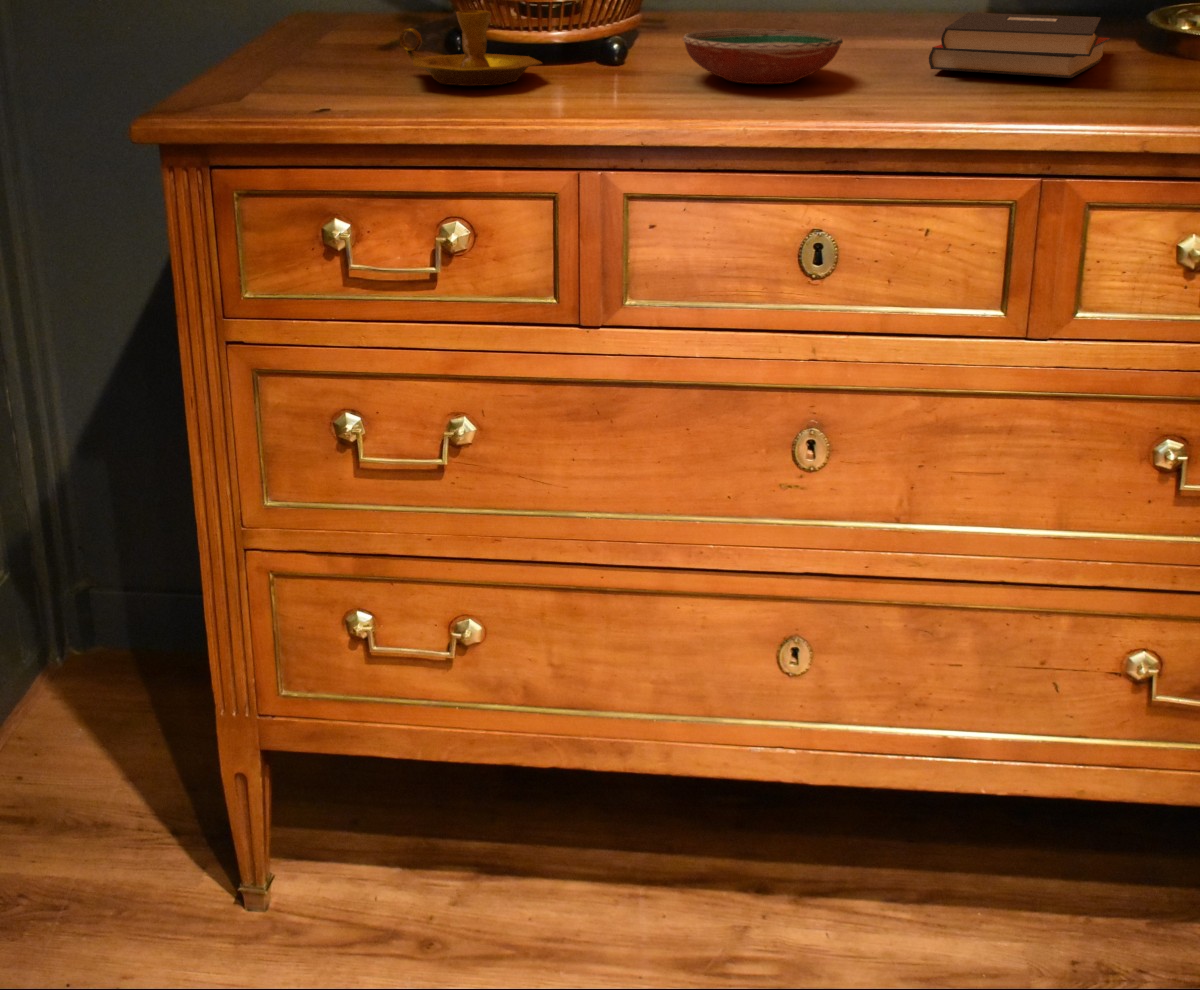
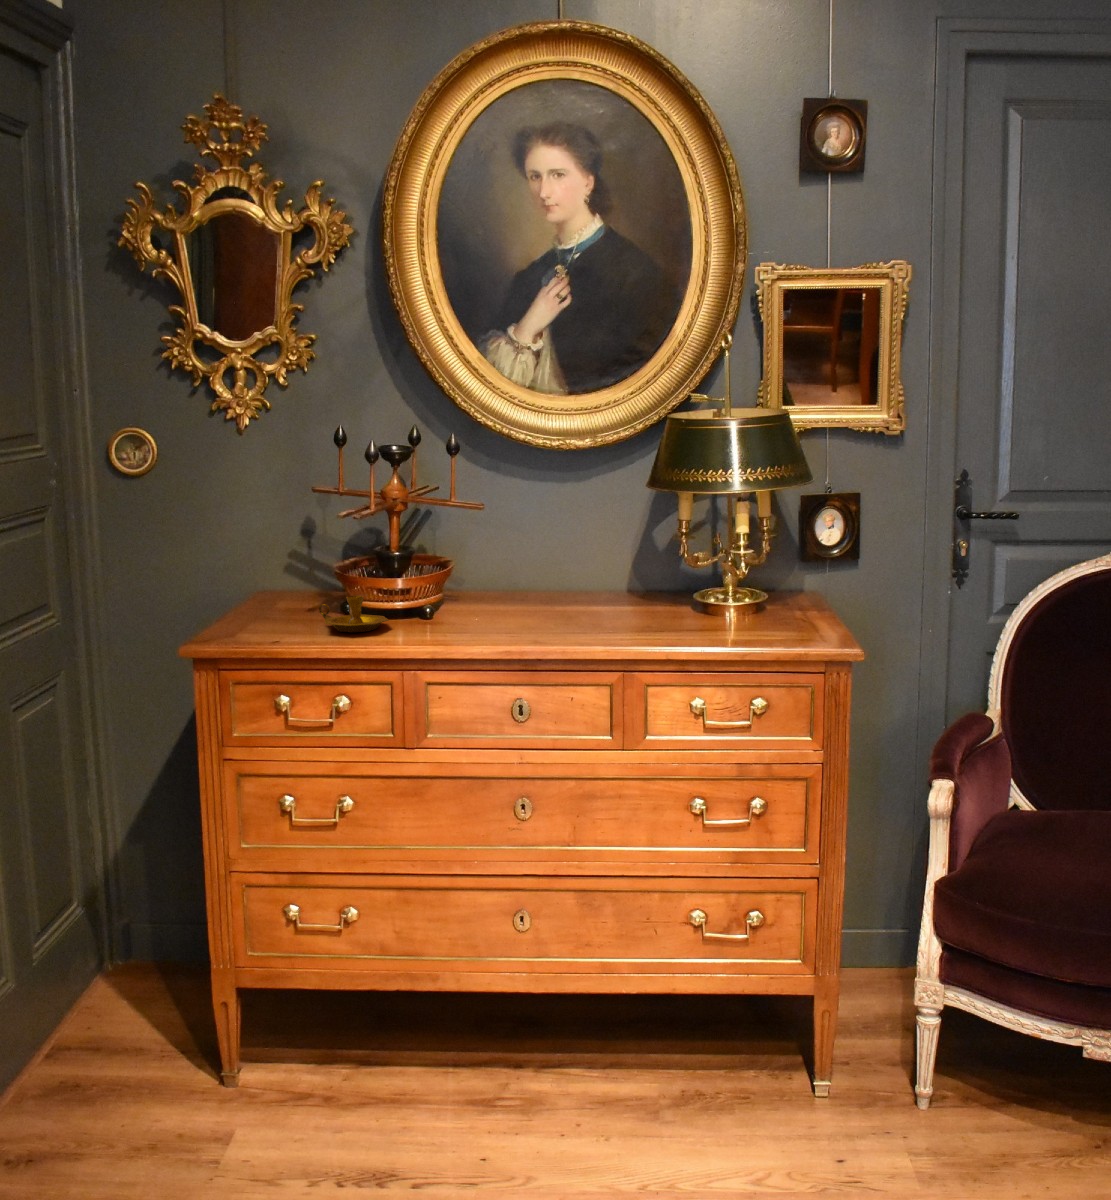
hardback book: present [929,13,1110,78] -> none [578,589,672,624]
decorative bowl: present [683,29,843,84] -> none [457,601,534,629]

